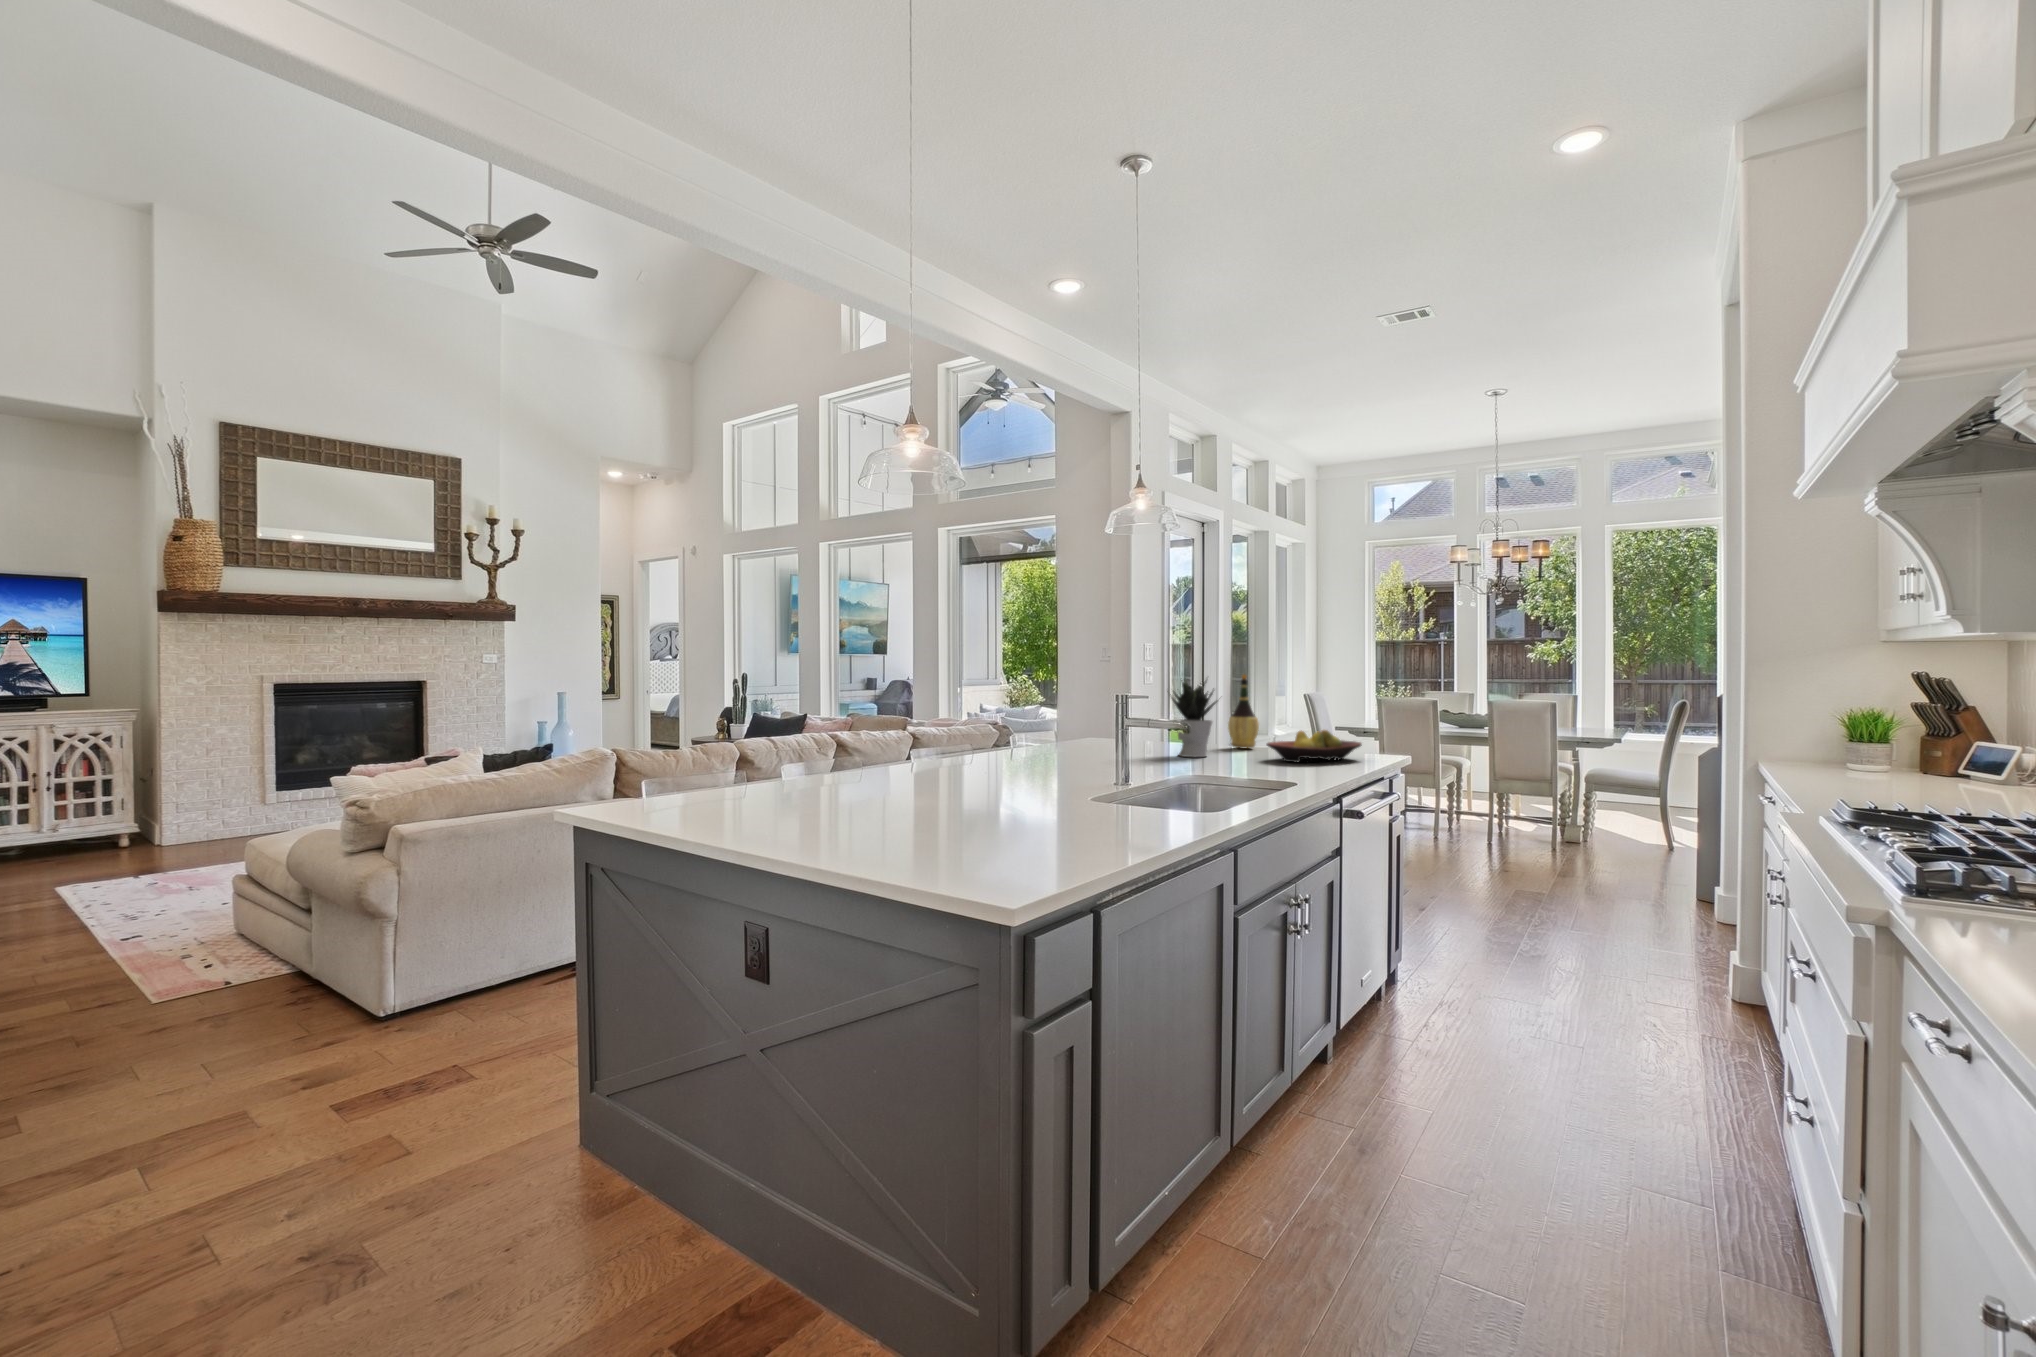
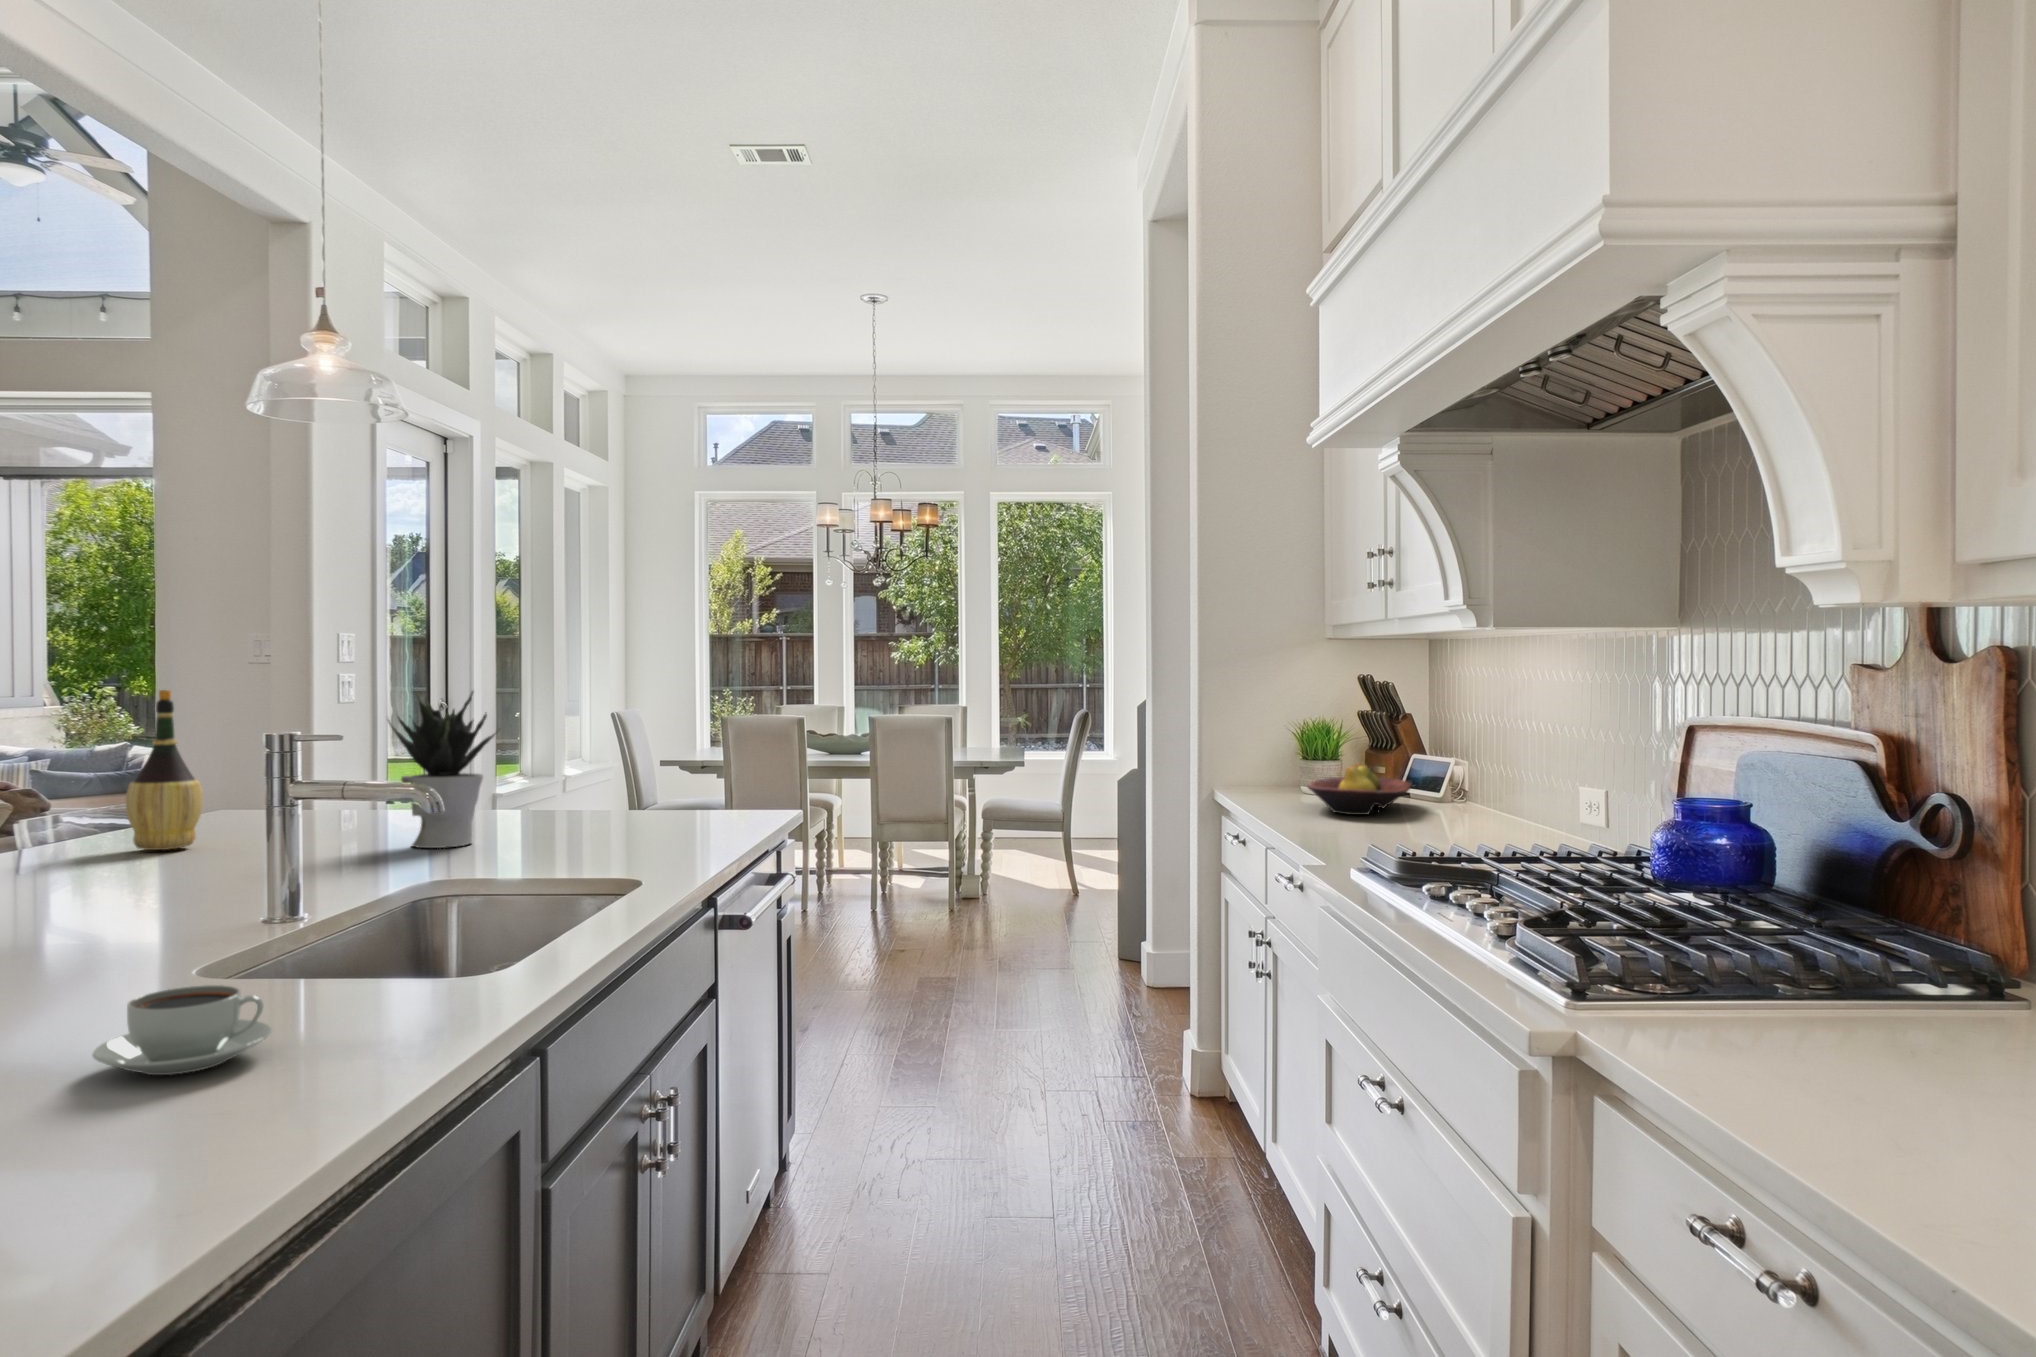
wine bottle: present [1228,675,1259,748] -> present [126,690,203,850]
fruit bowl: present [1266,730,1362,762] -> present [1307,762,1411,815]
coffee cup: none [1063,789,1120,819] -> present [92,985,272,1075]

